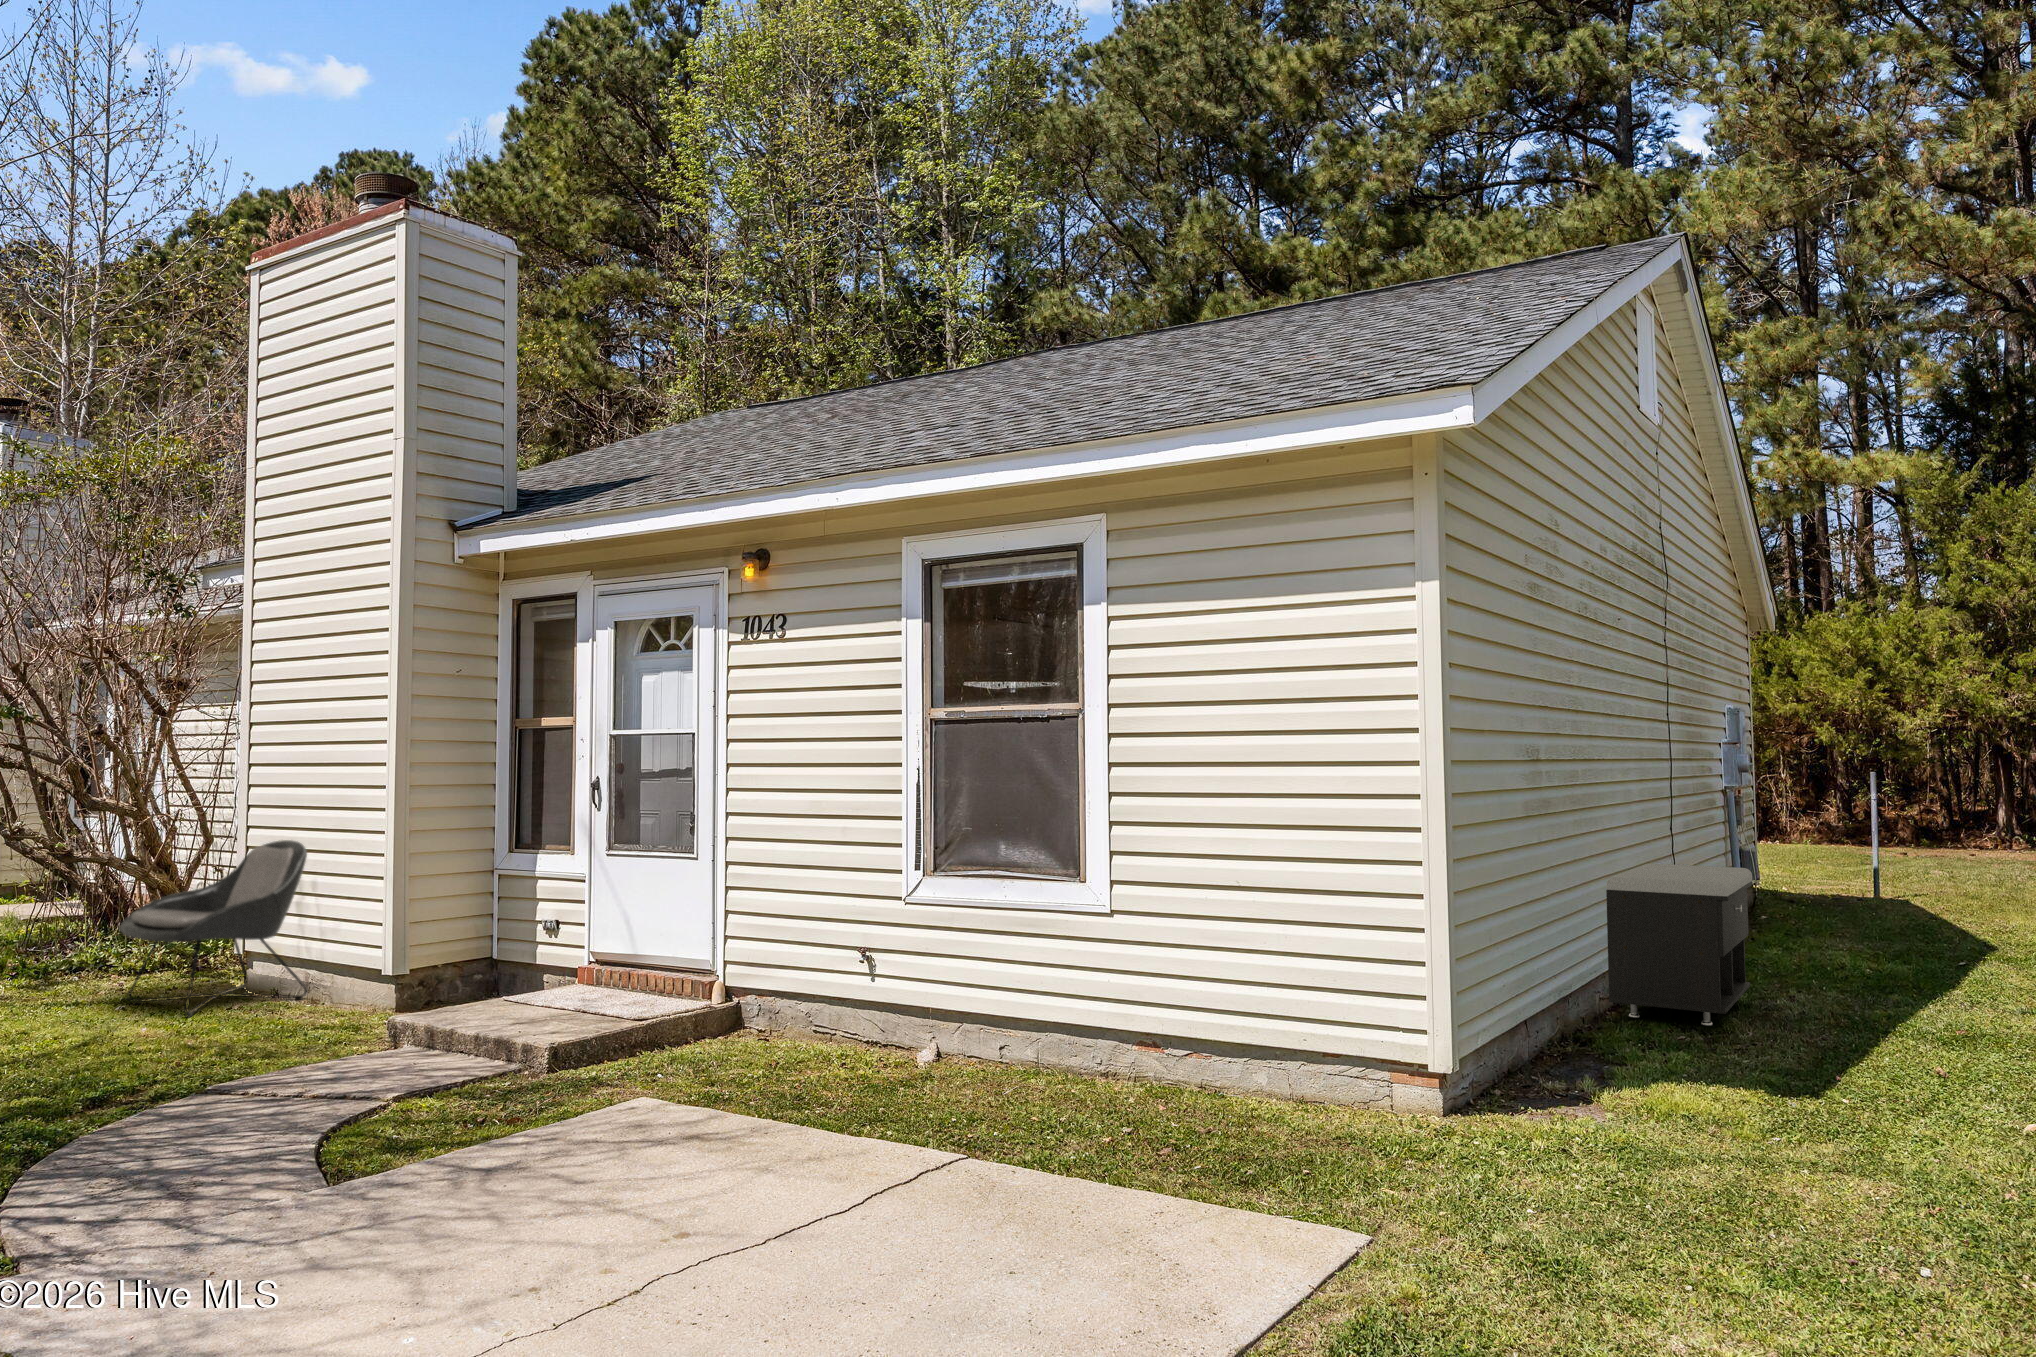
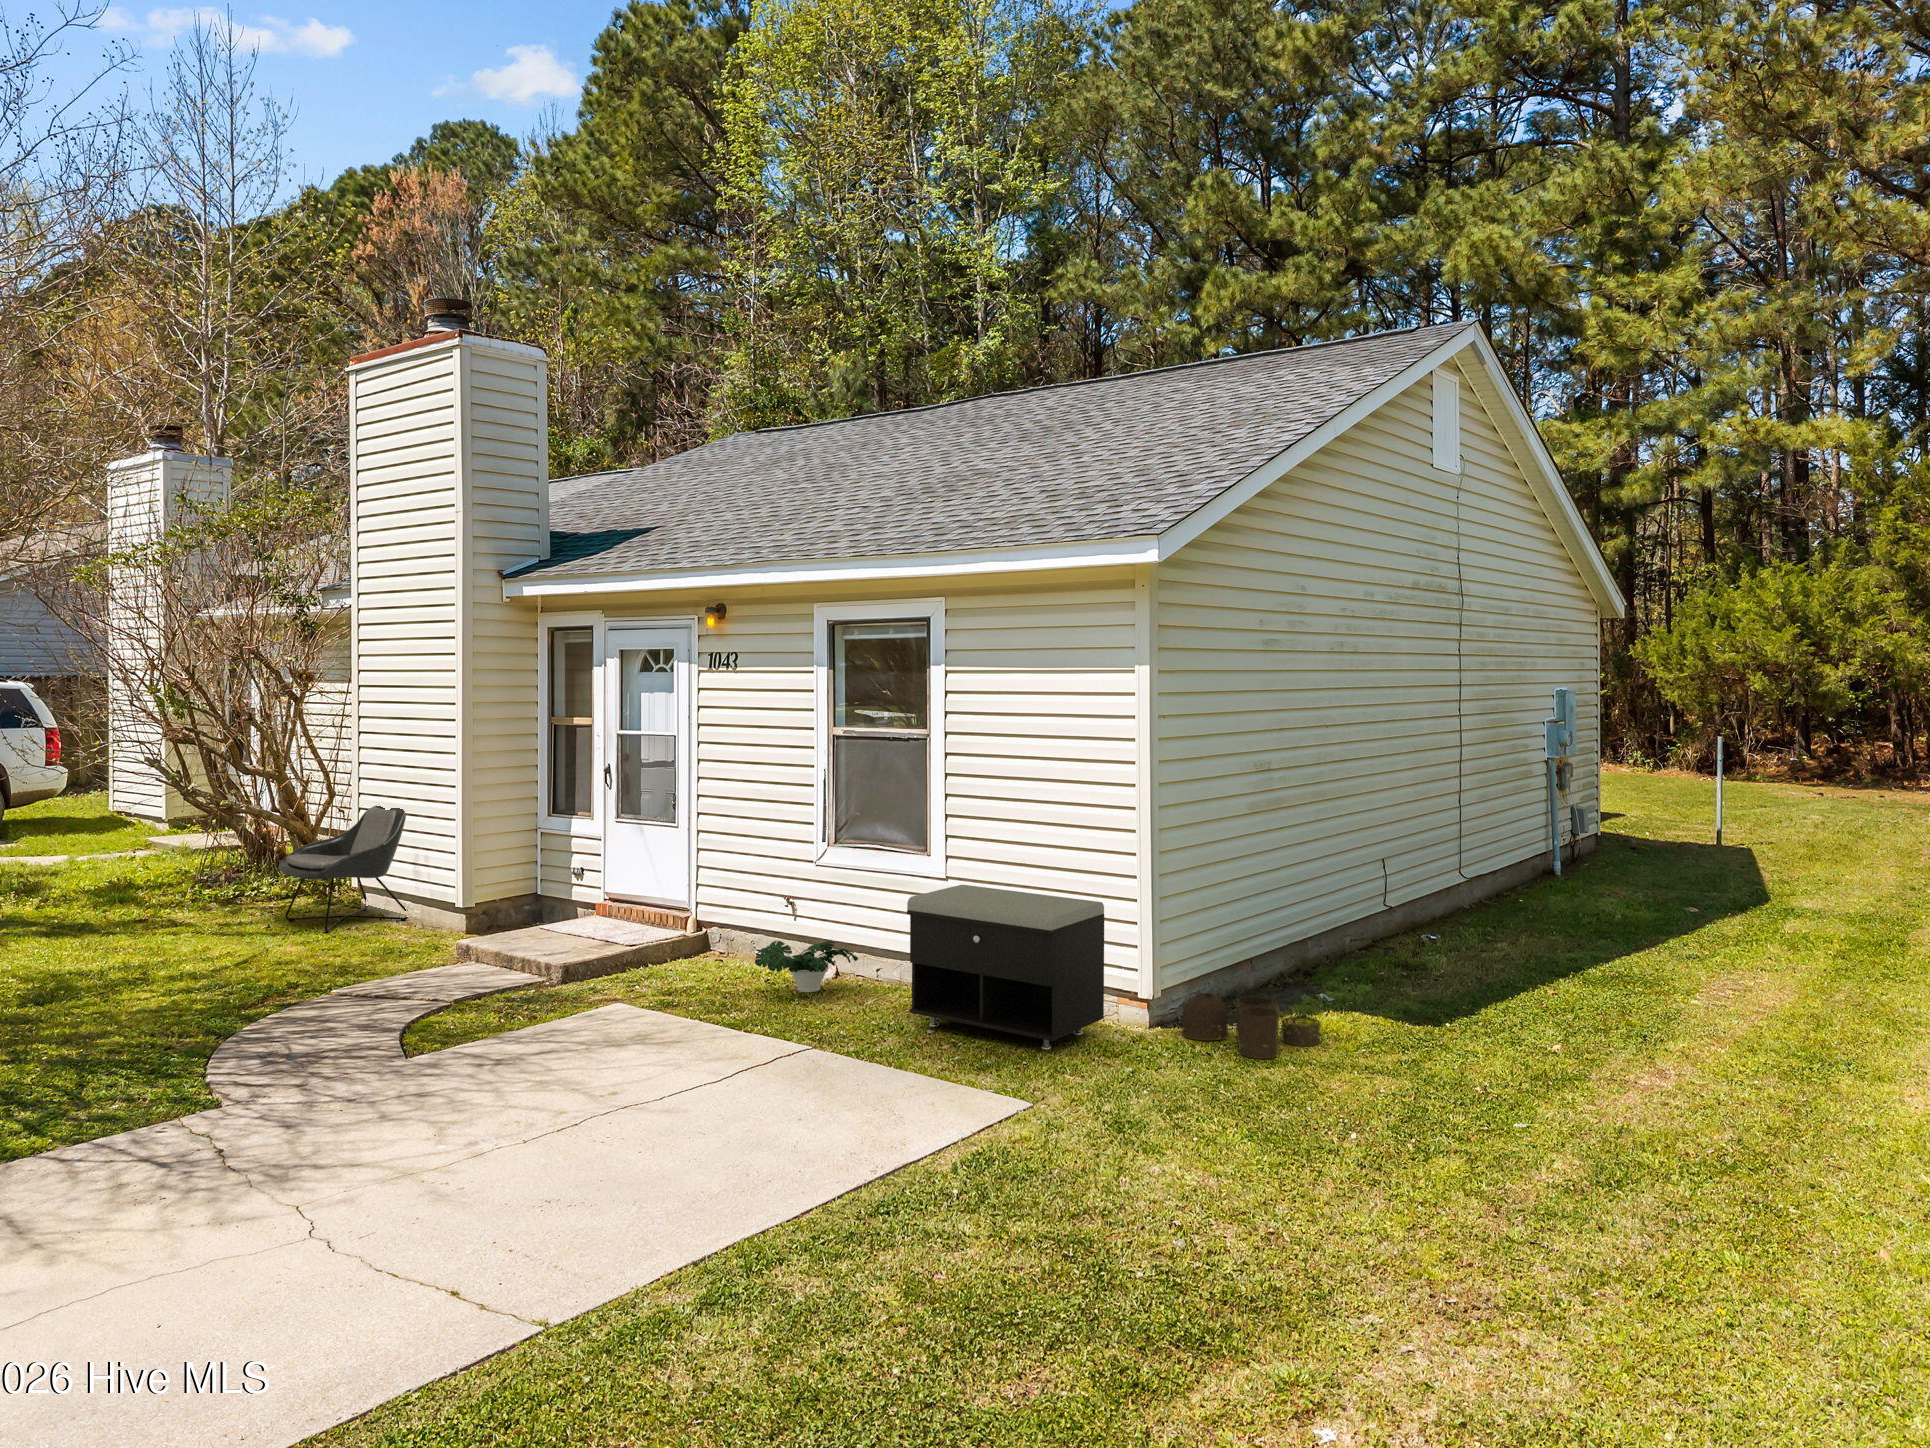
storage bench: present [1606,864,1752,1026] -> present [907,885,1104,1050]
potted plant: none [838,1002,981,1076] -> present [755,941,858,992]
woven basket: none [1481,1049,1687,1148] -> present [1181,993,1320,1059]

